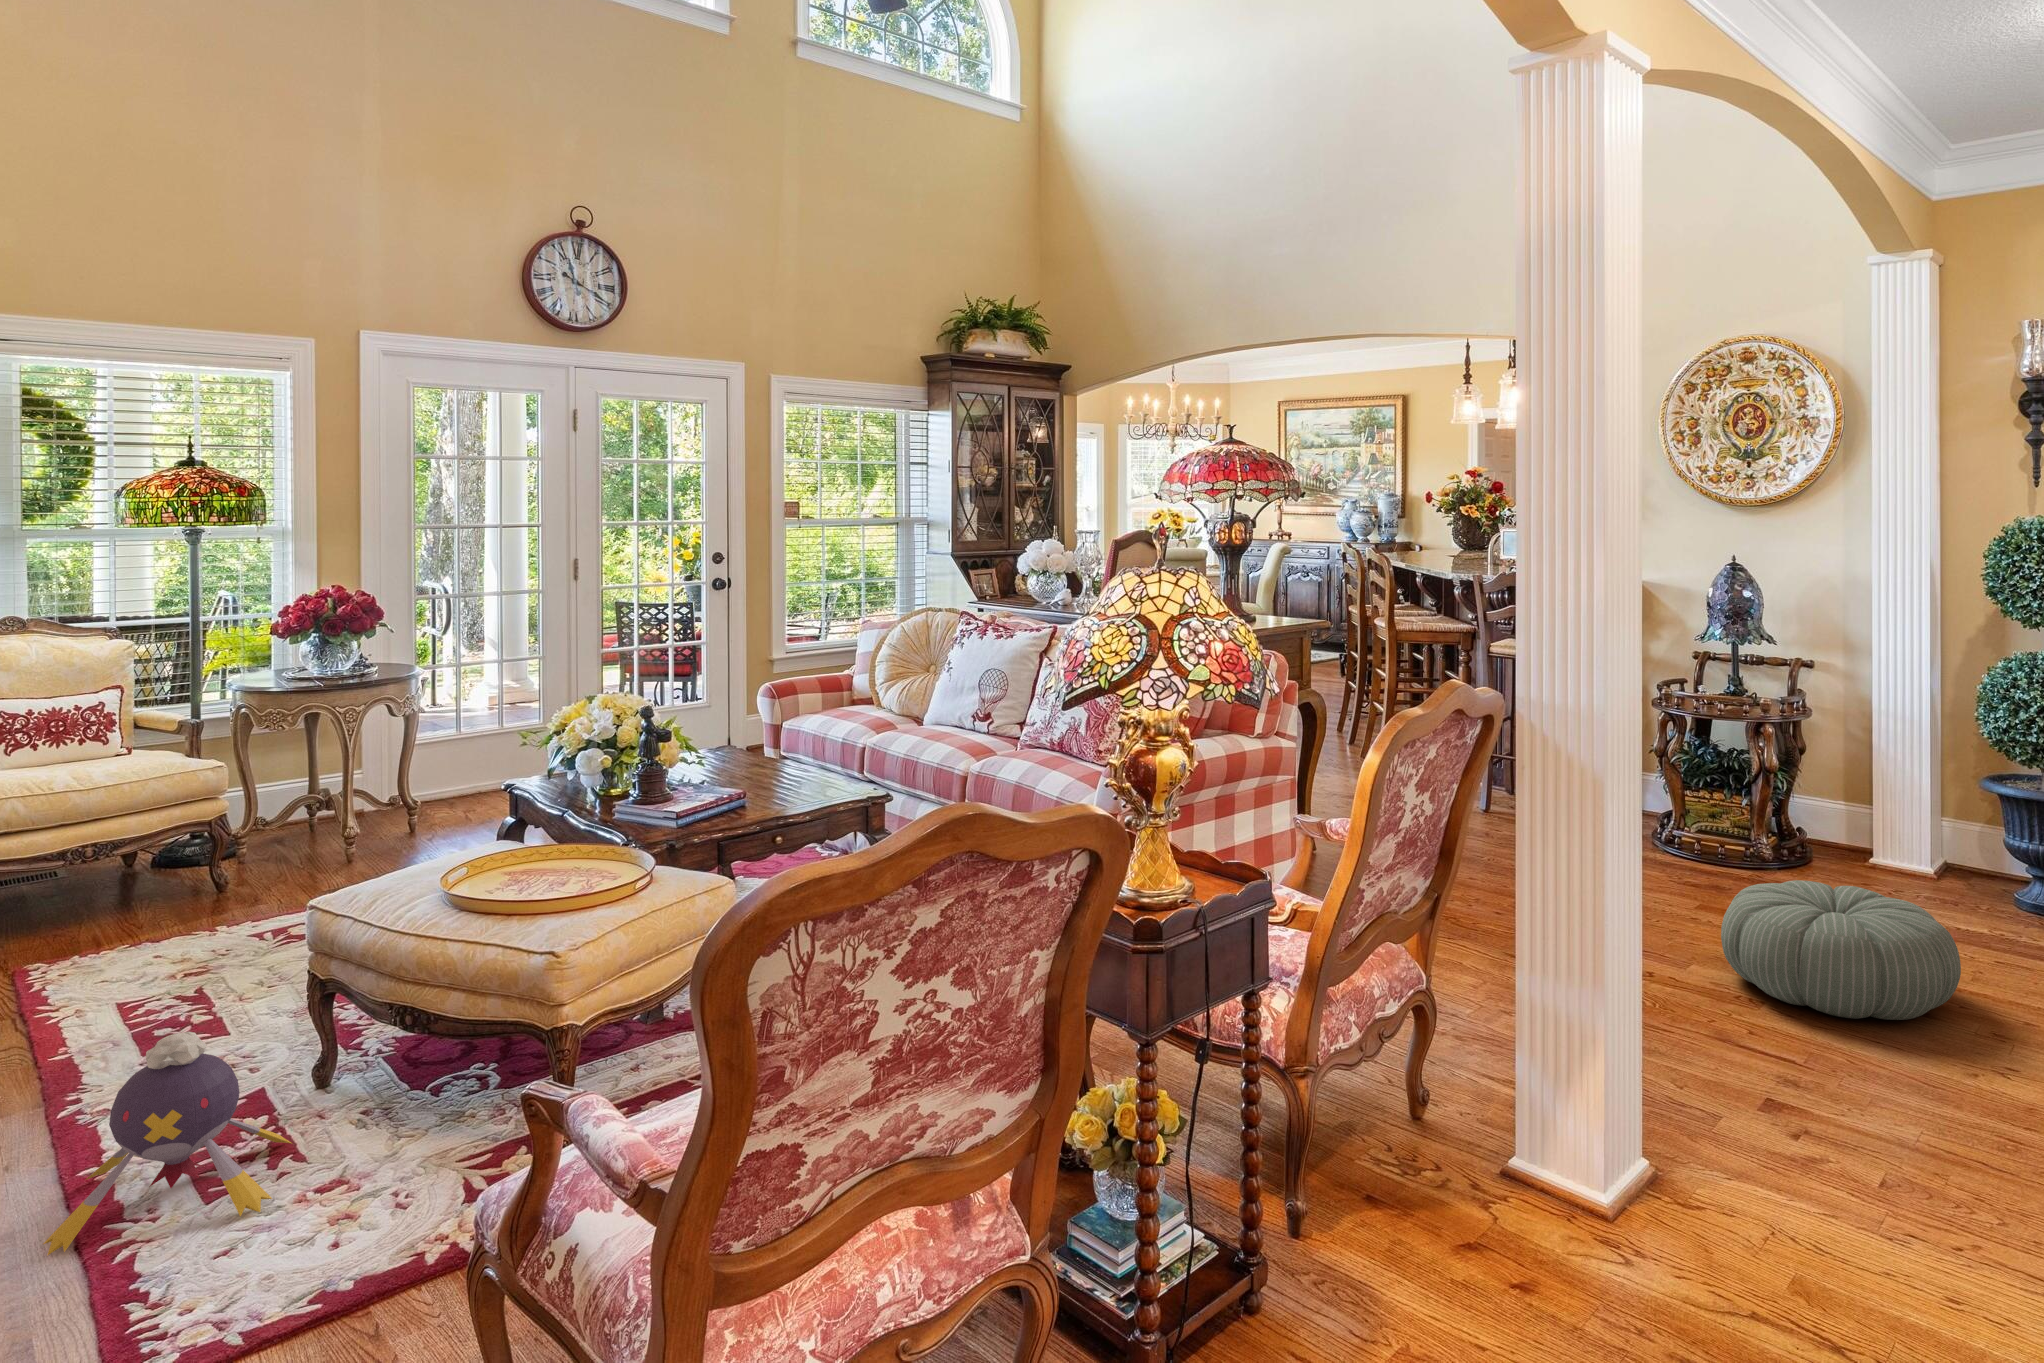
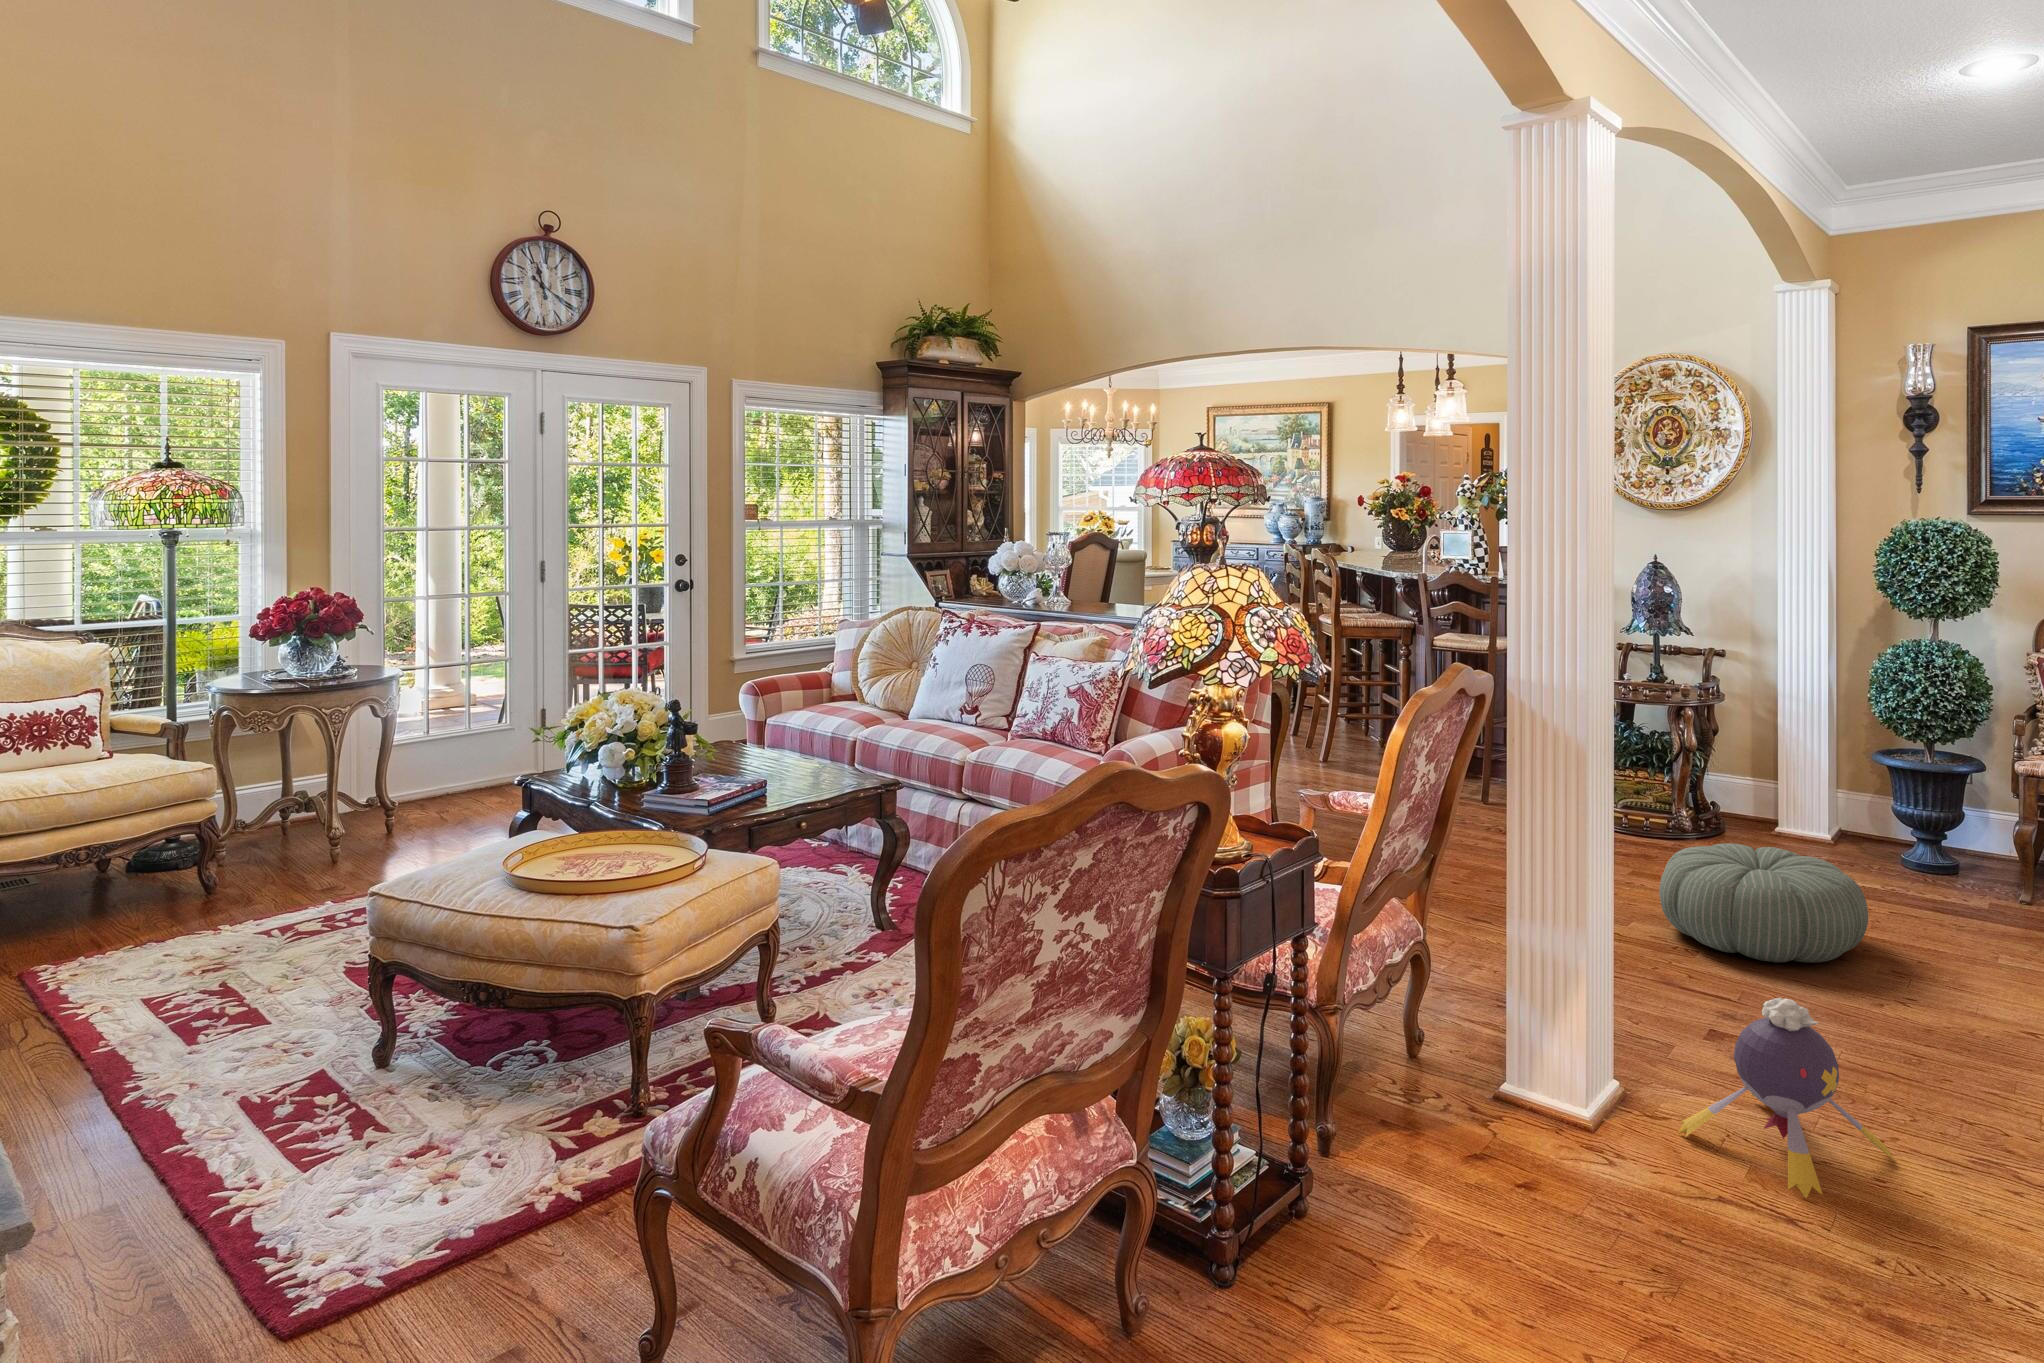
plush toy: present [43,1032,291,1255] -> present [1678,998,1893,1198]

